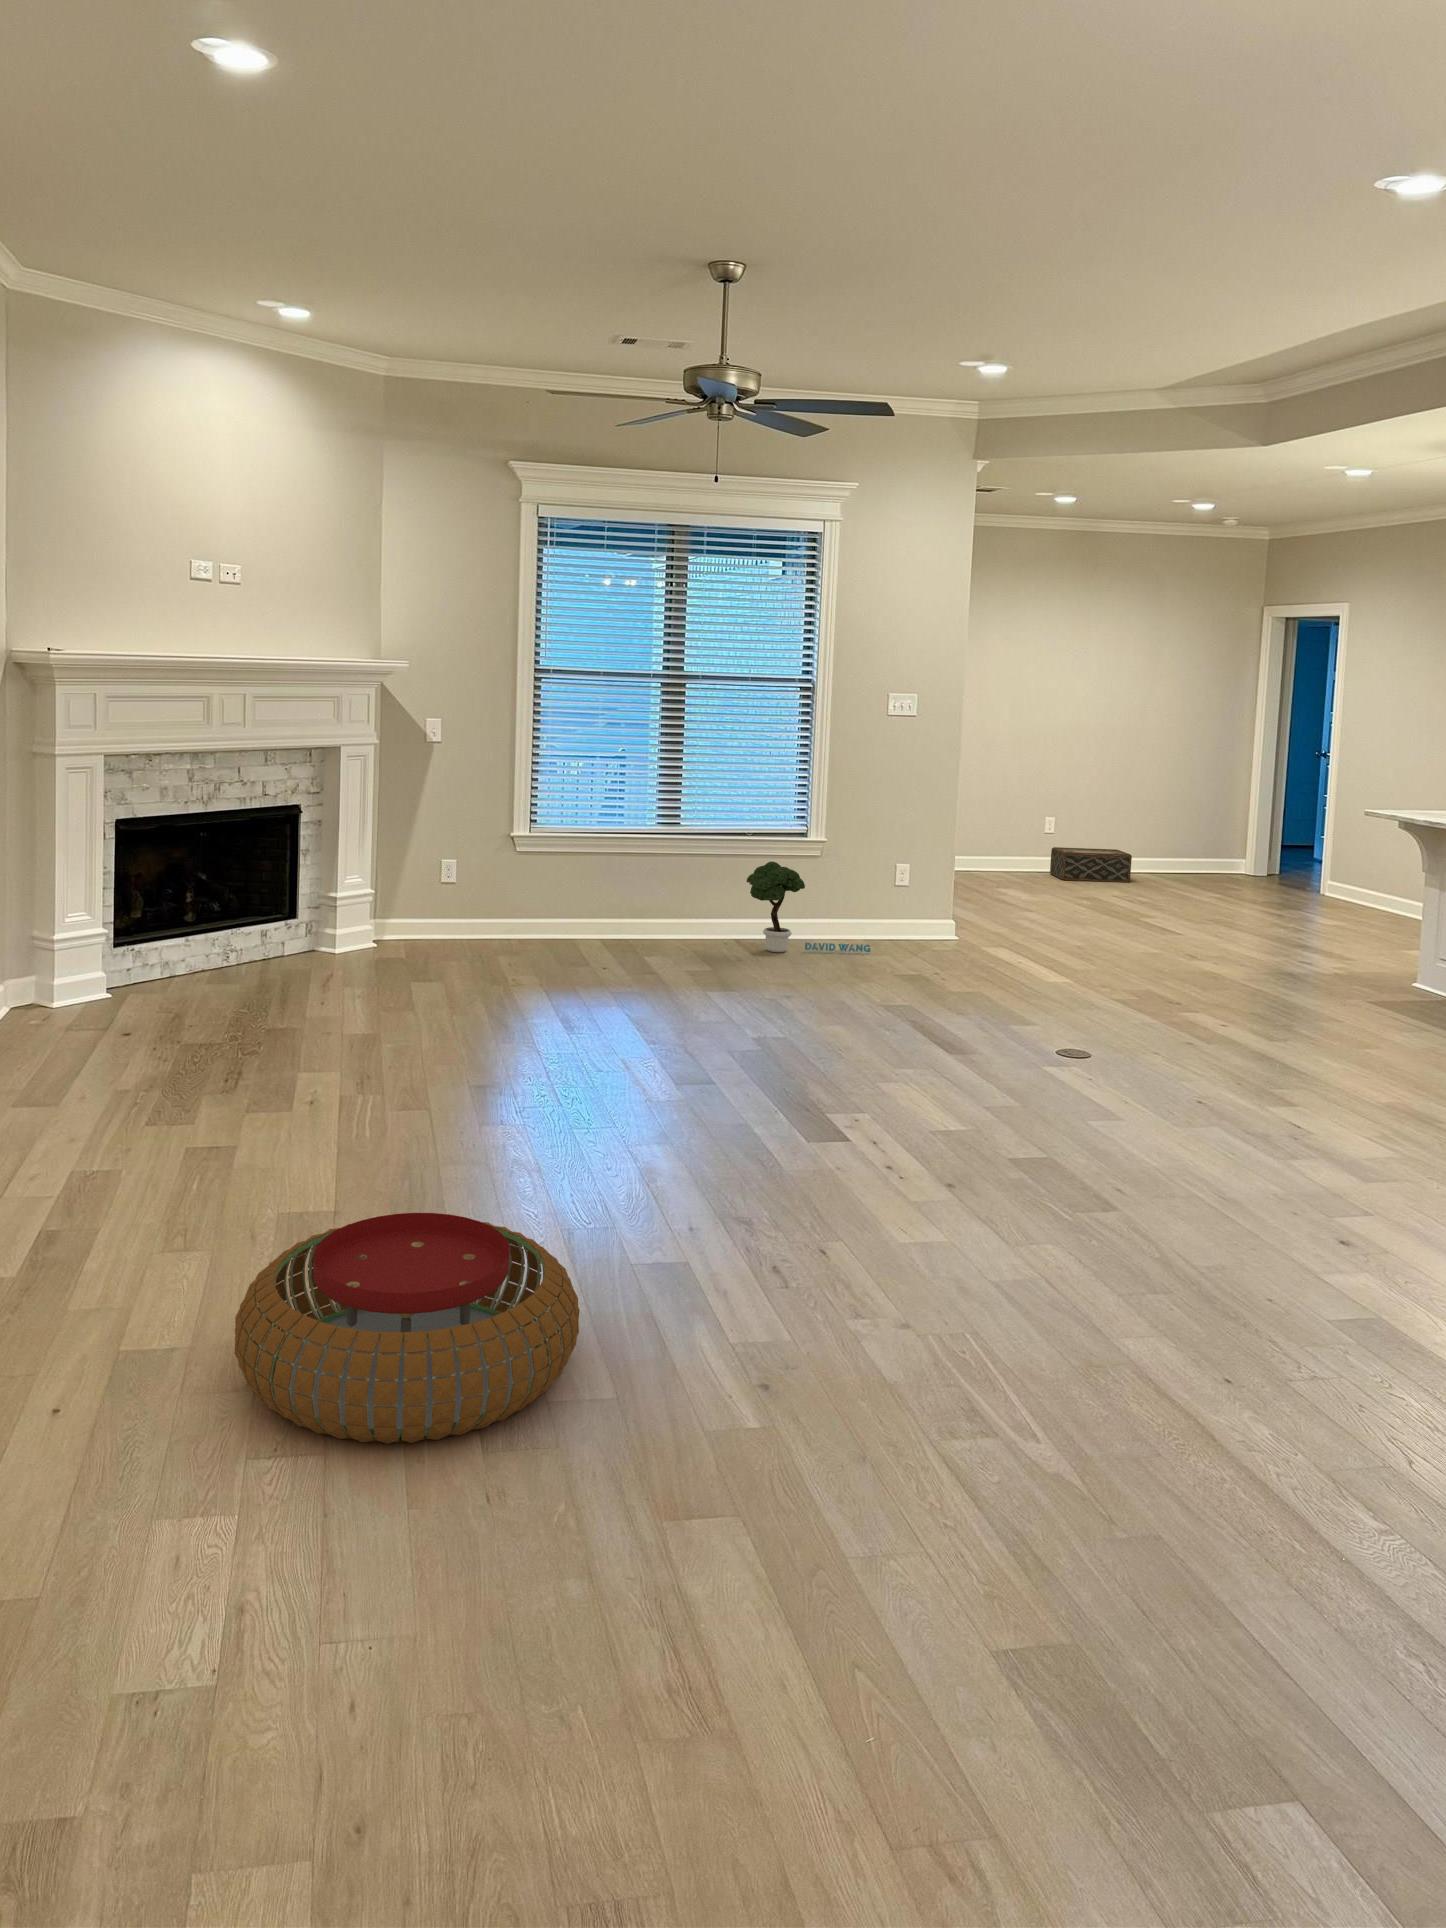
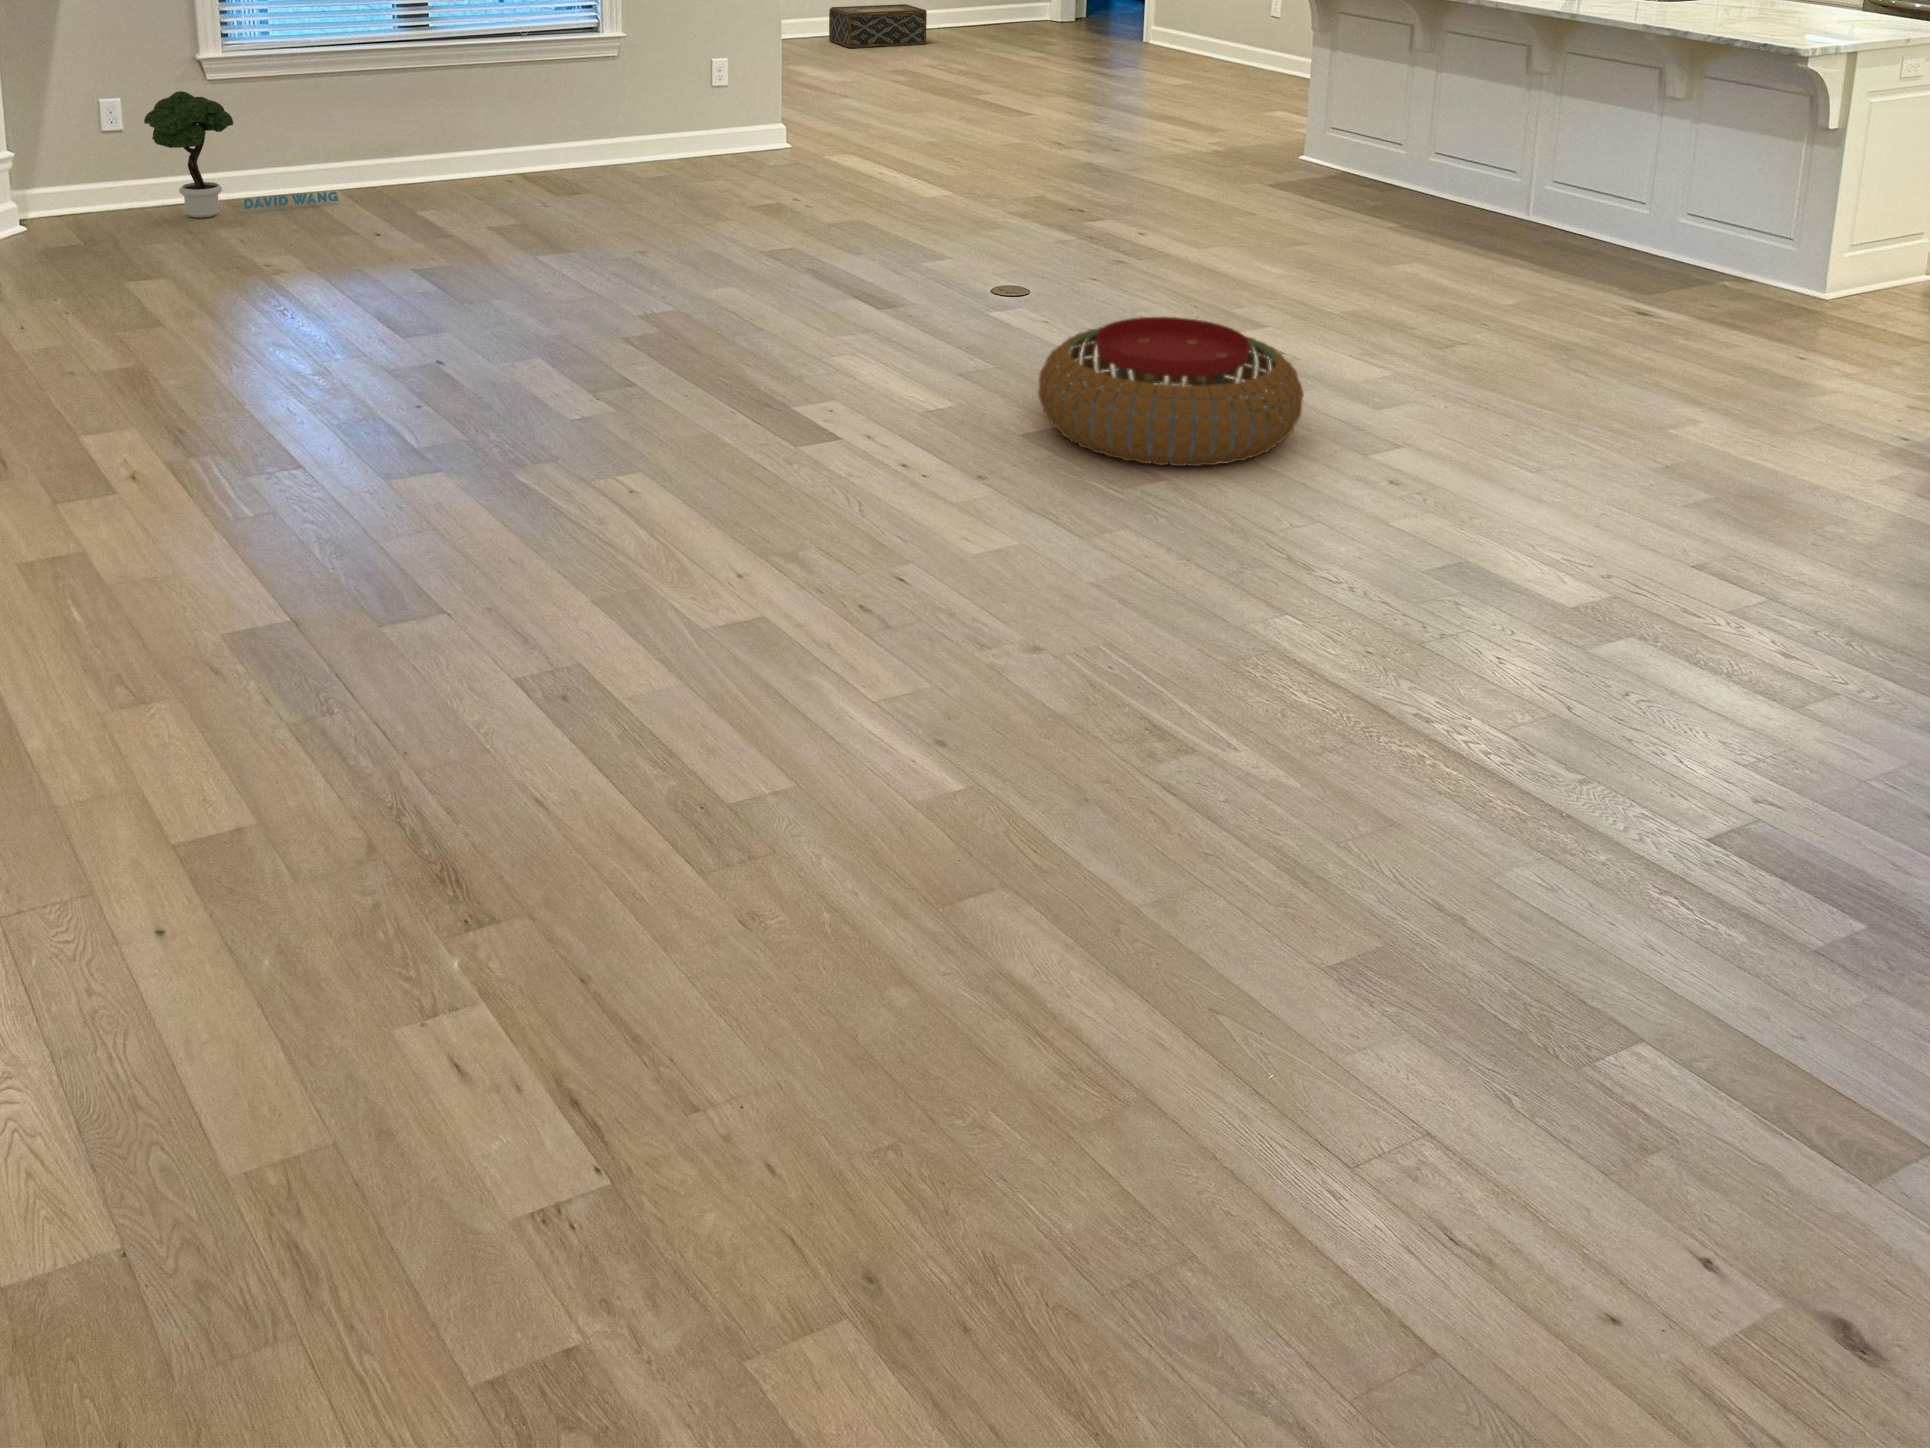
potted tree: present [747,861,871,952] -> present [144,91,338,218]
pouf: present [234,1213,580,1444] -> present [1038,317,1303,466]

